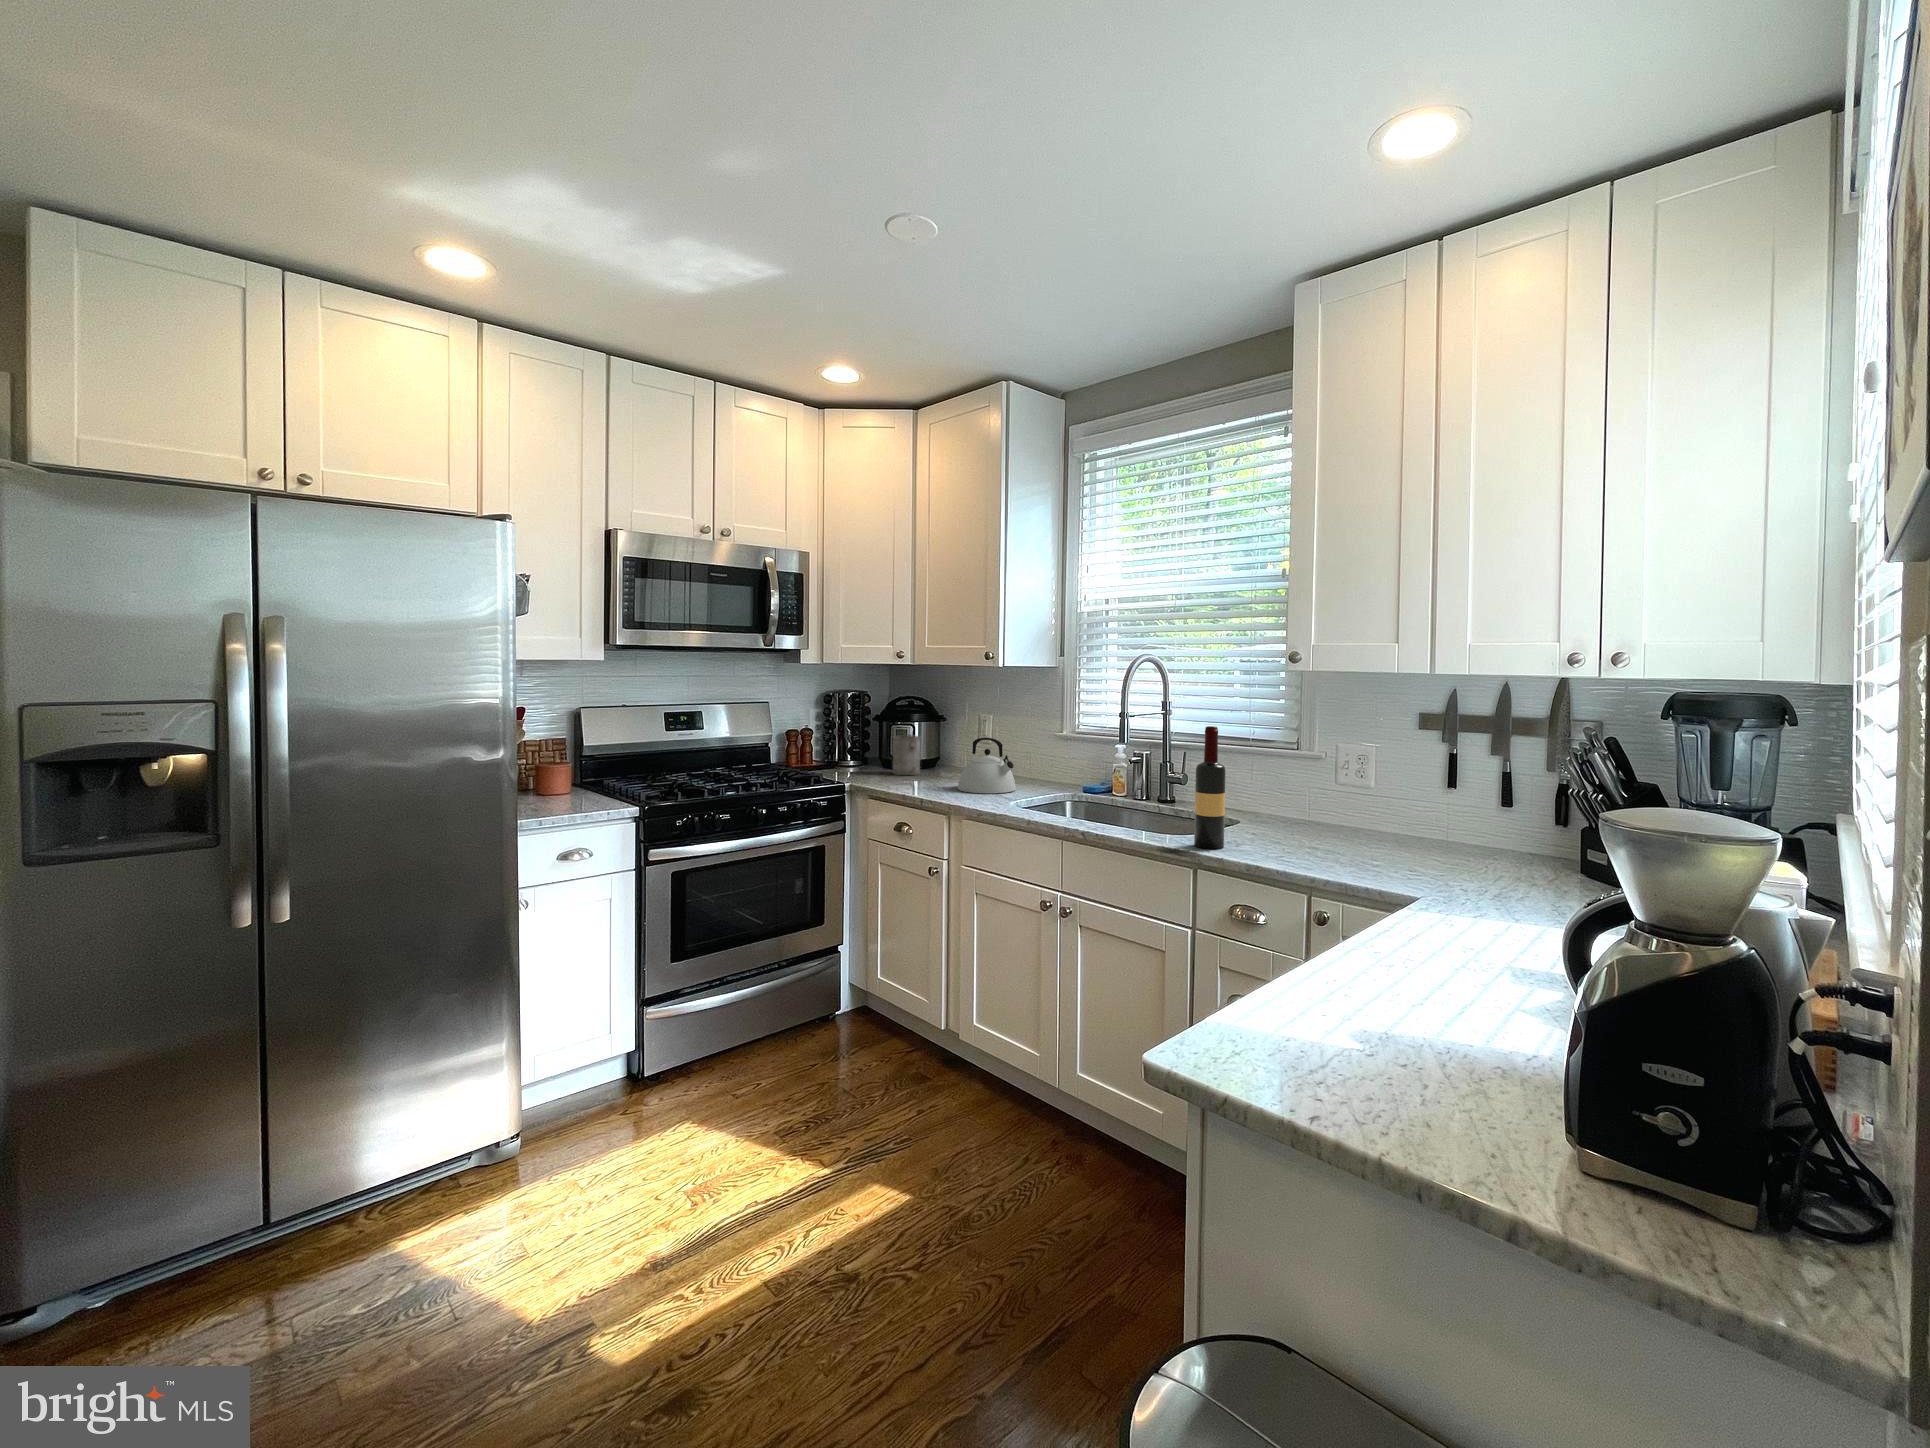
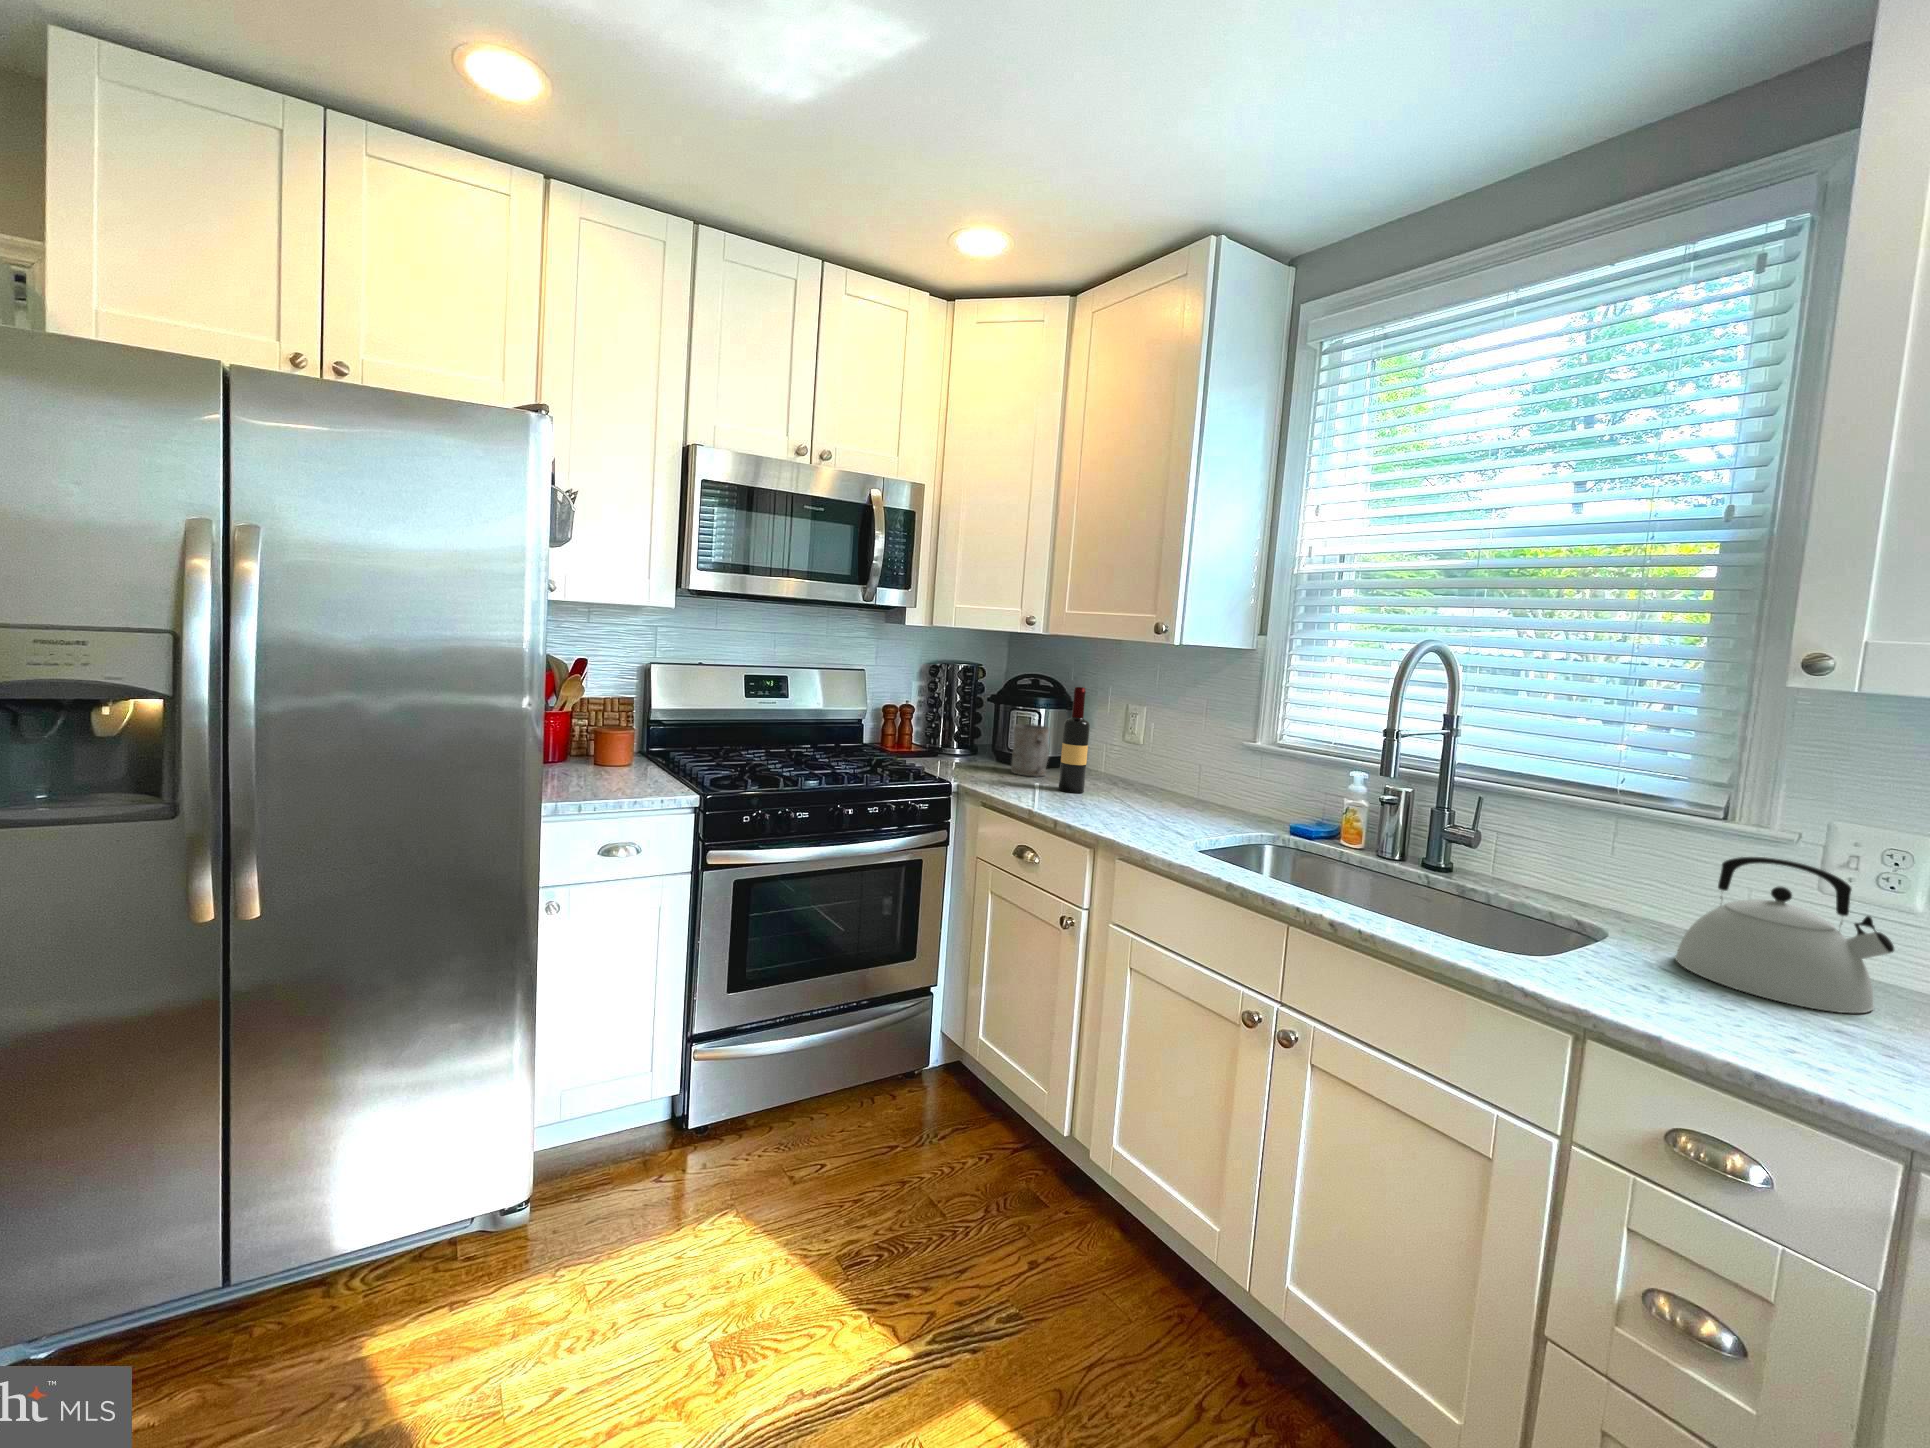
wine bottle: present [1194,726,1226,849] -> present [1058,687,1090,793]
kettle: present [958,738,1016,793] -> present [1675,857,1894,1013]

